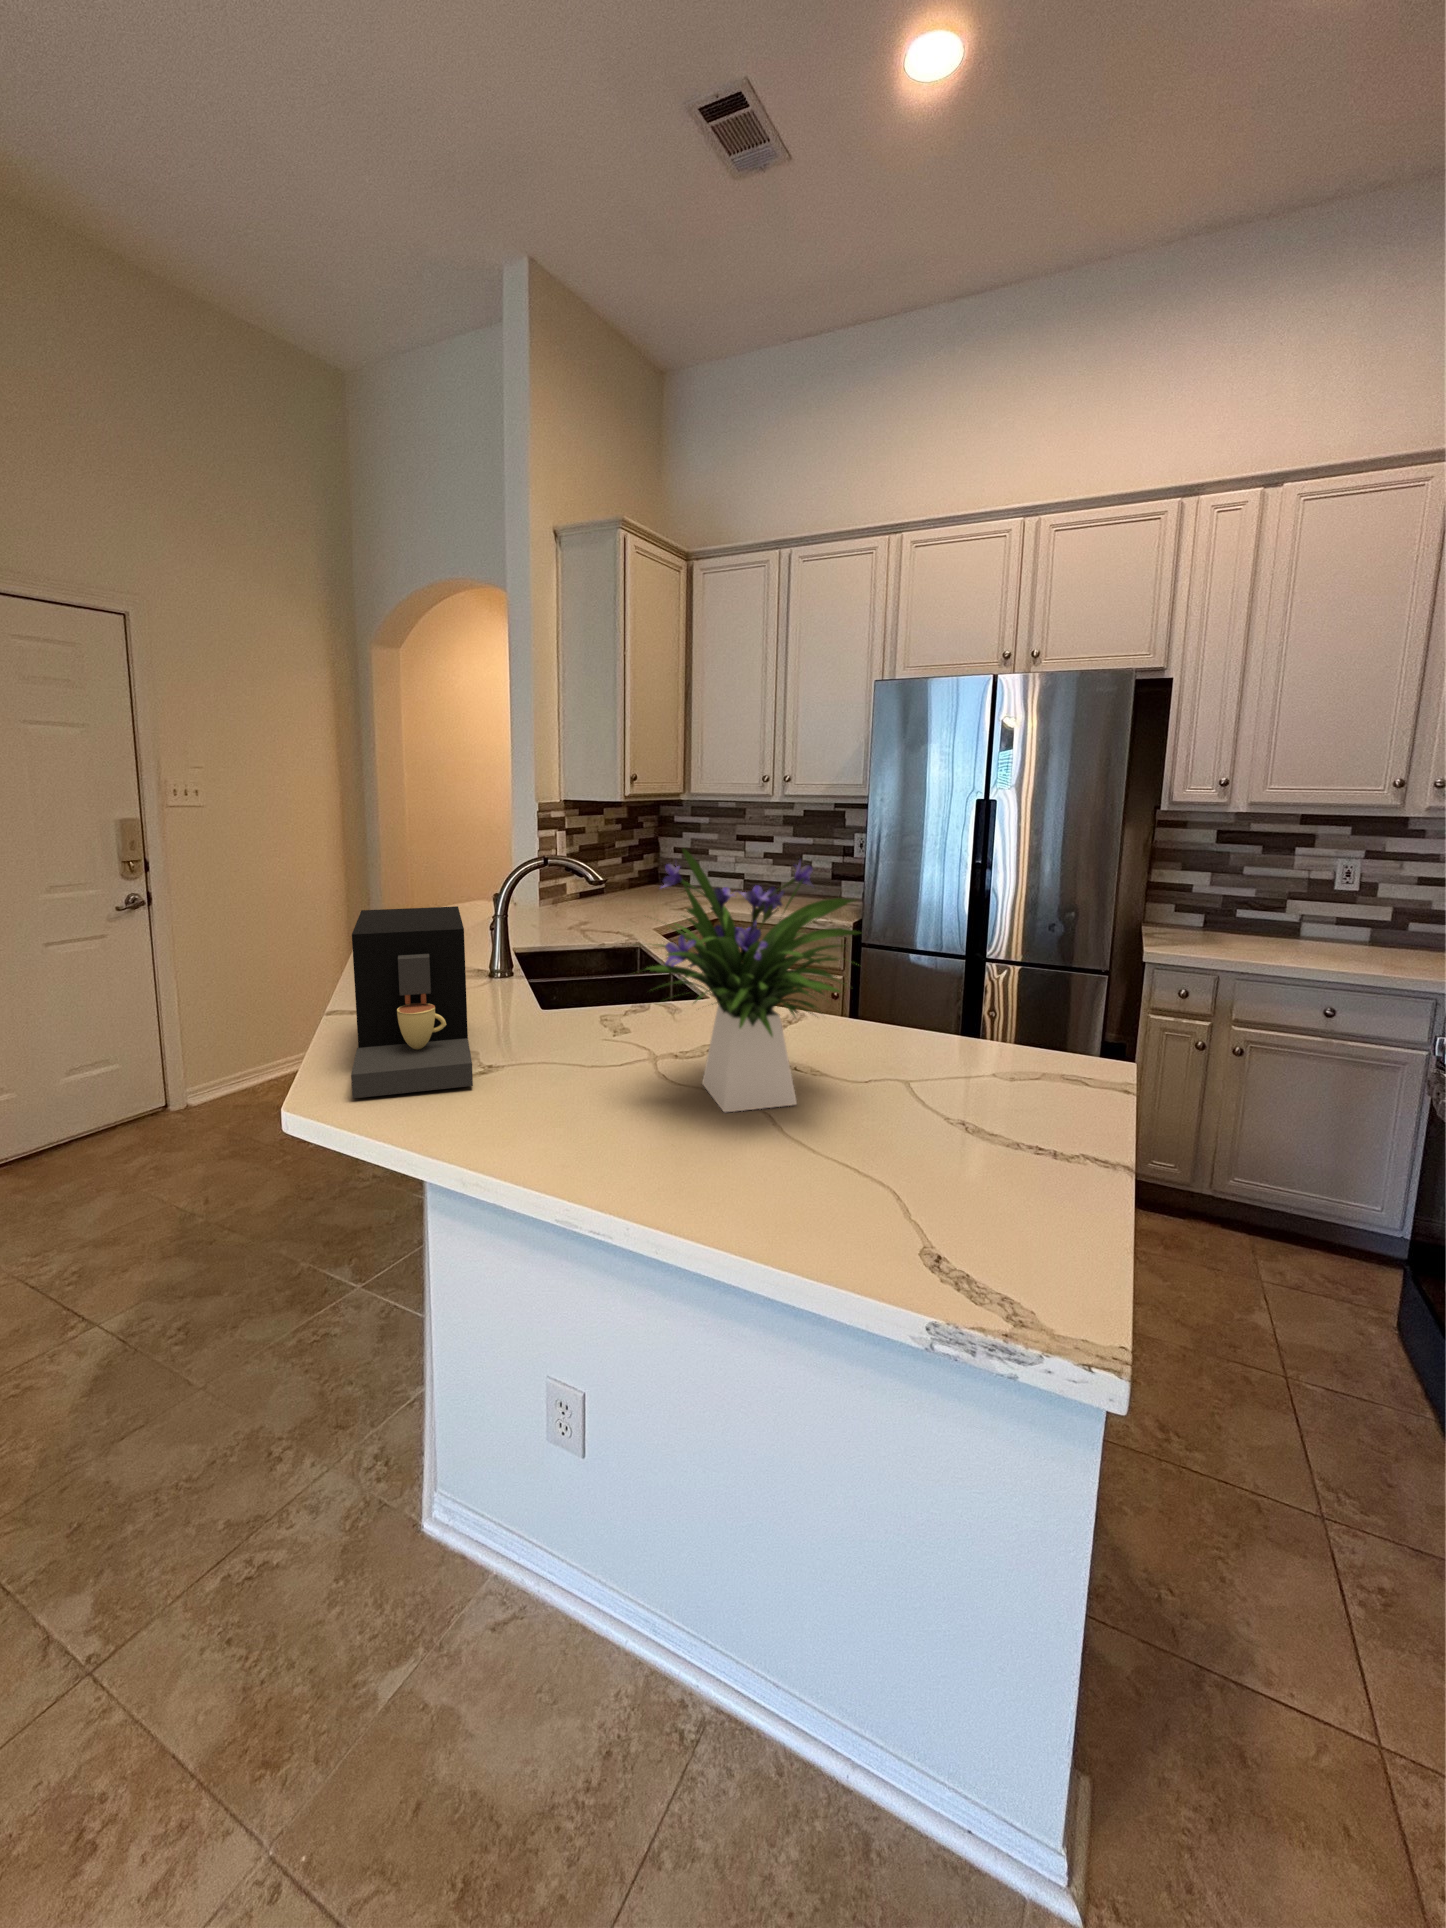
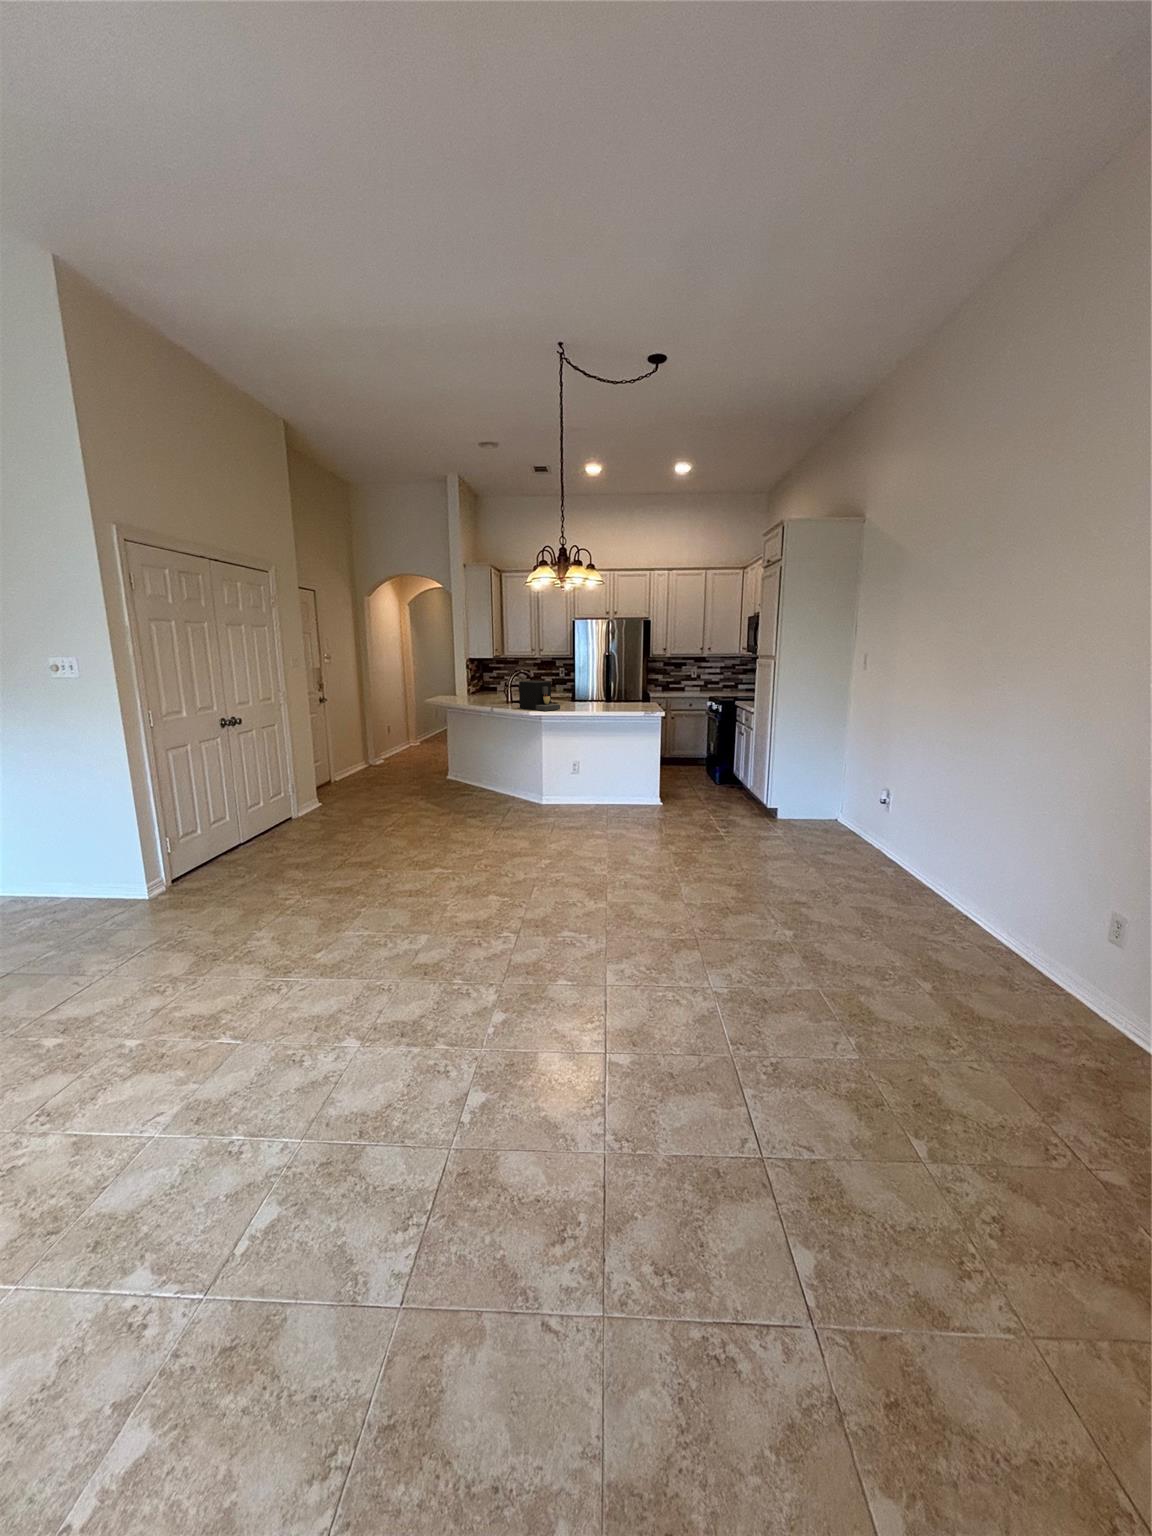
flower arrangement: present [646,848,862,1112] -> none [584,664,627,709]

